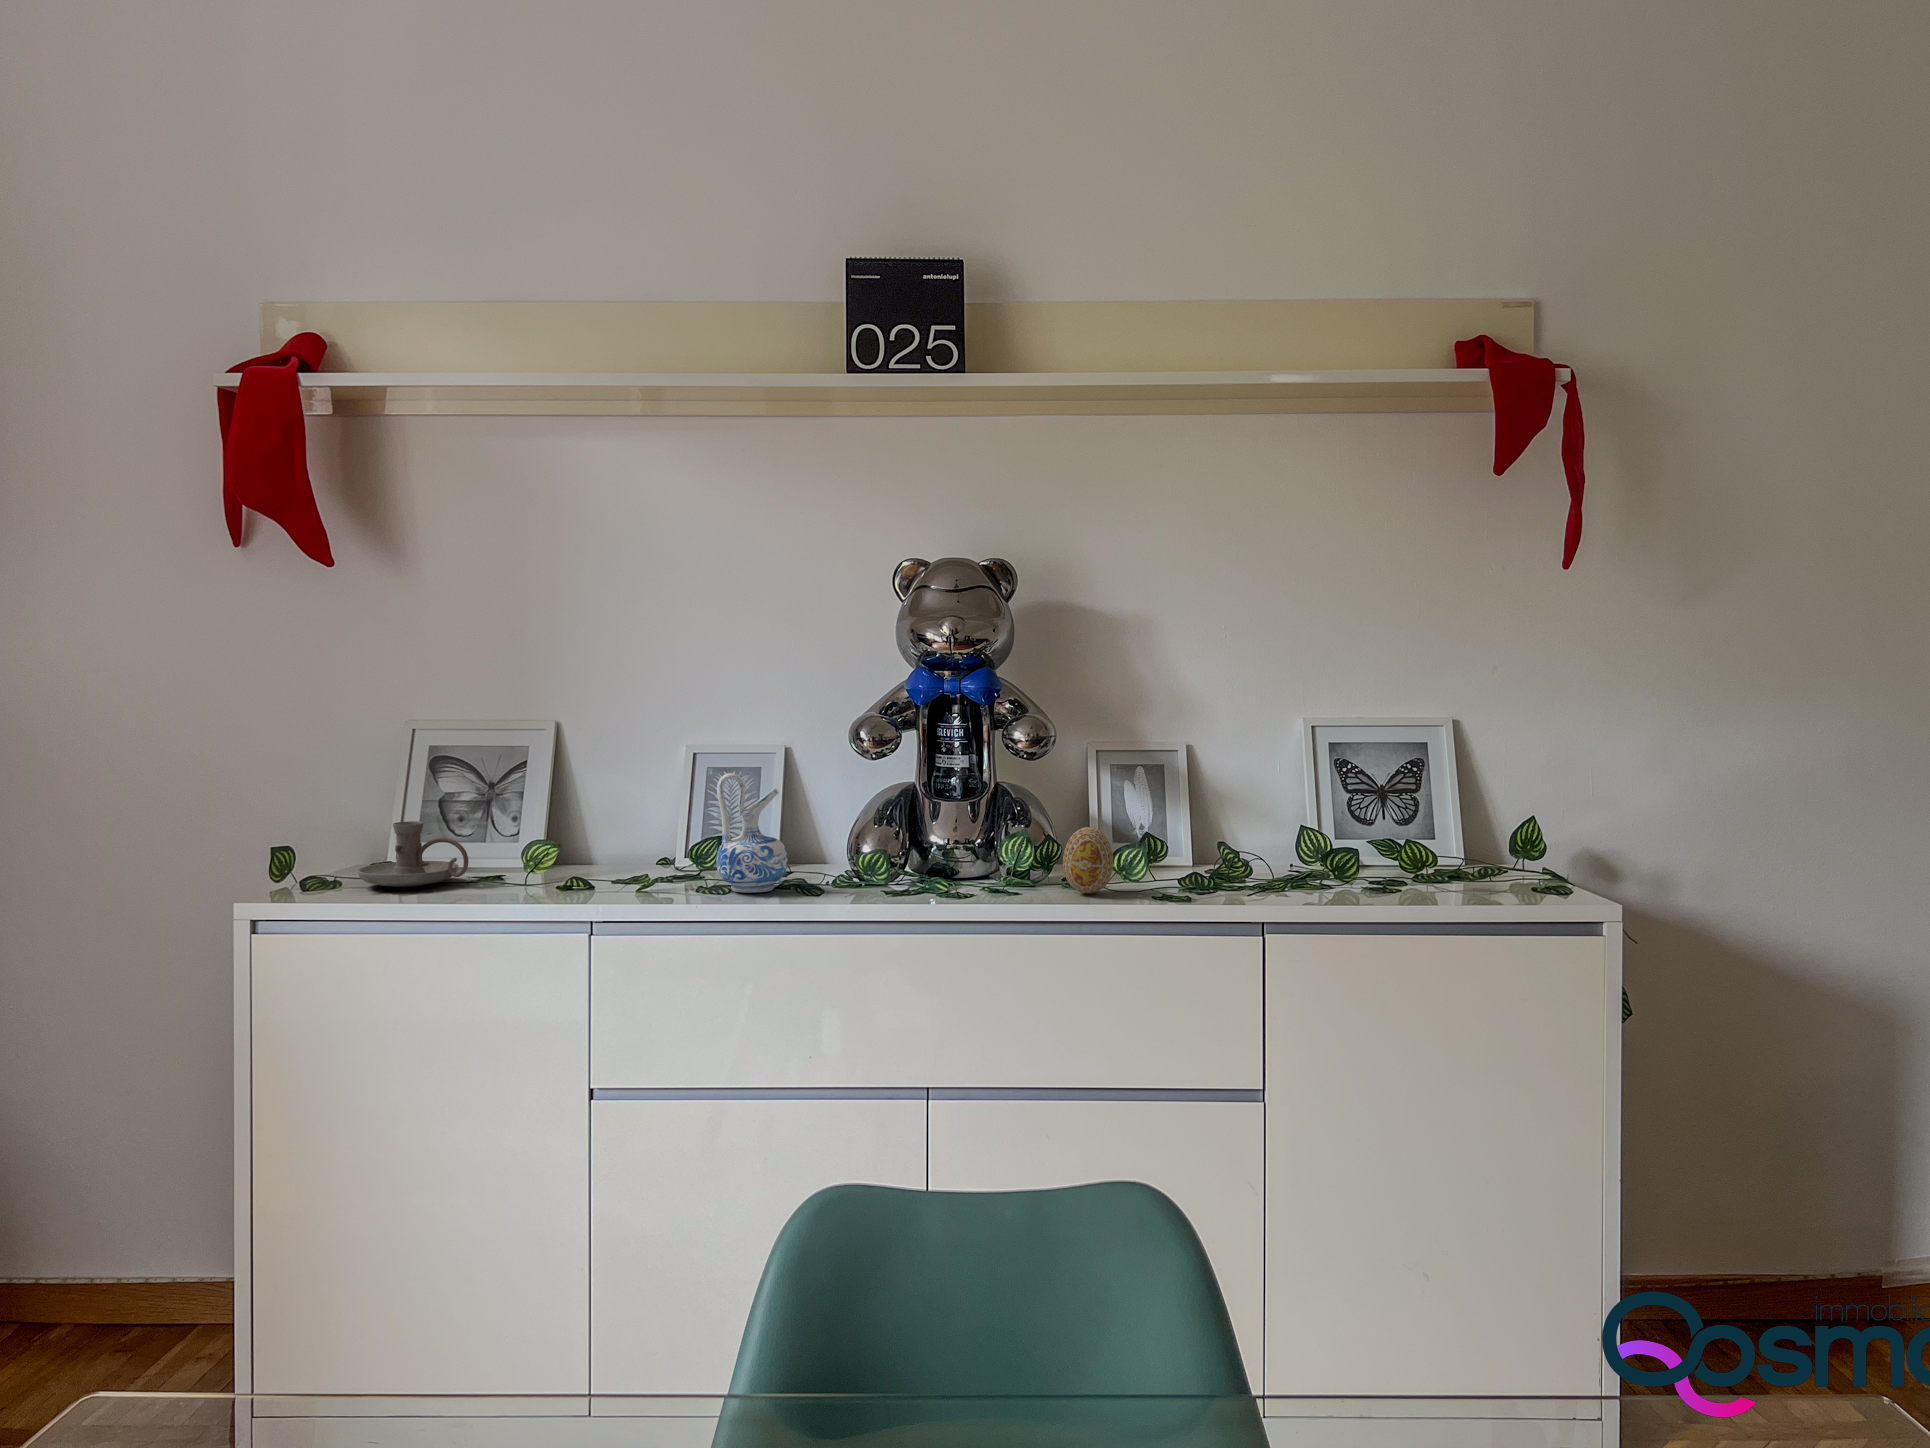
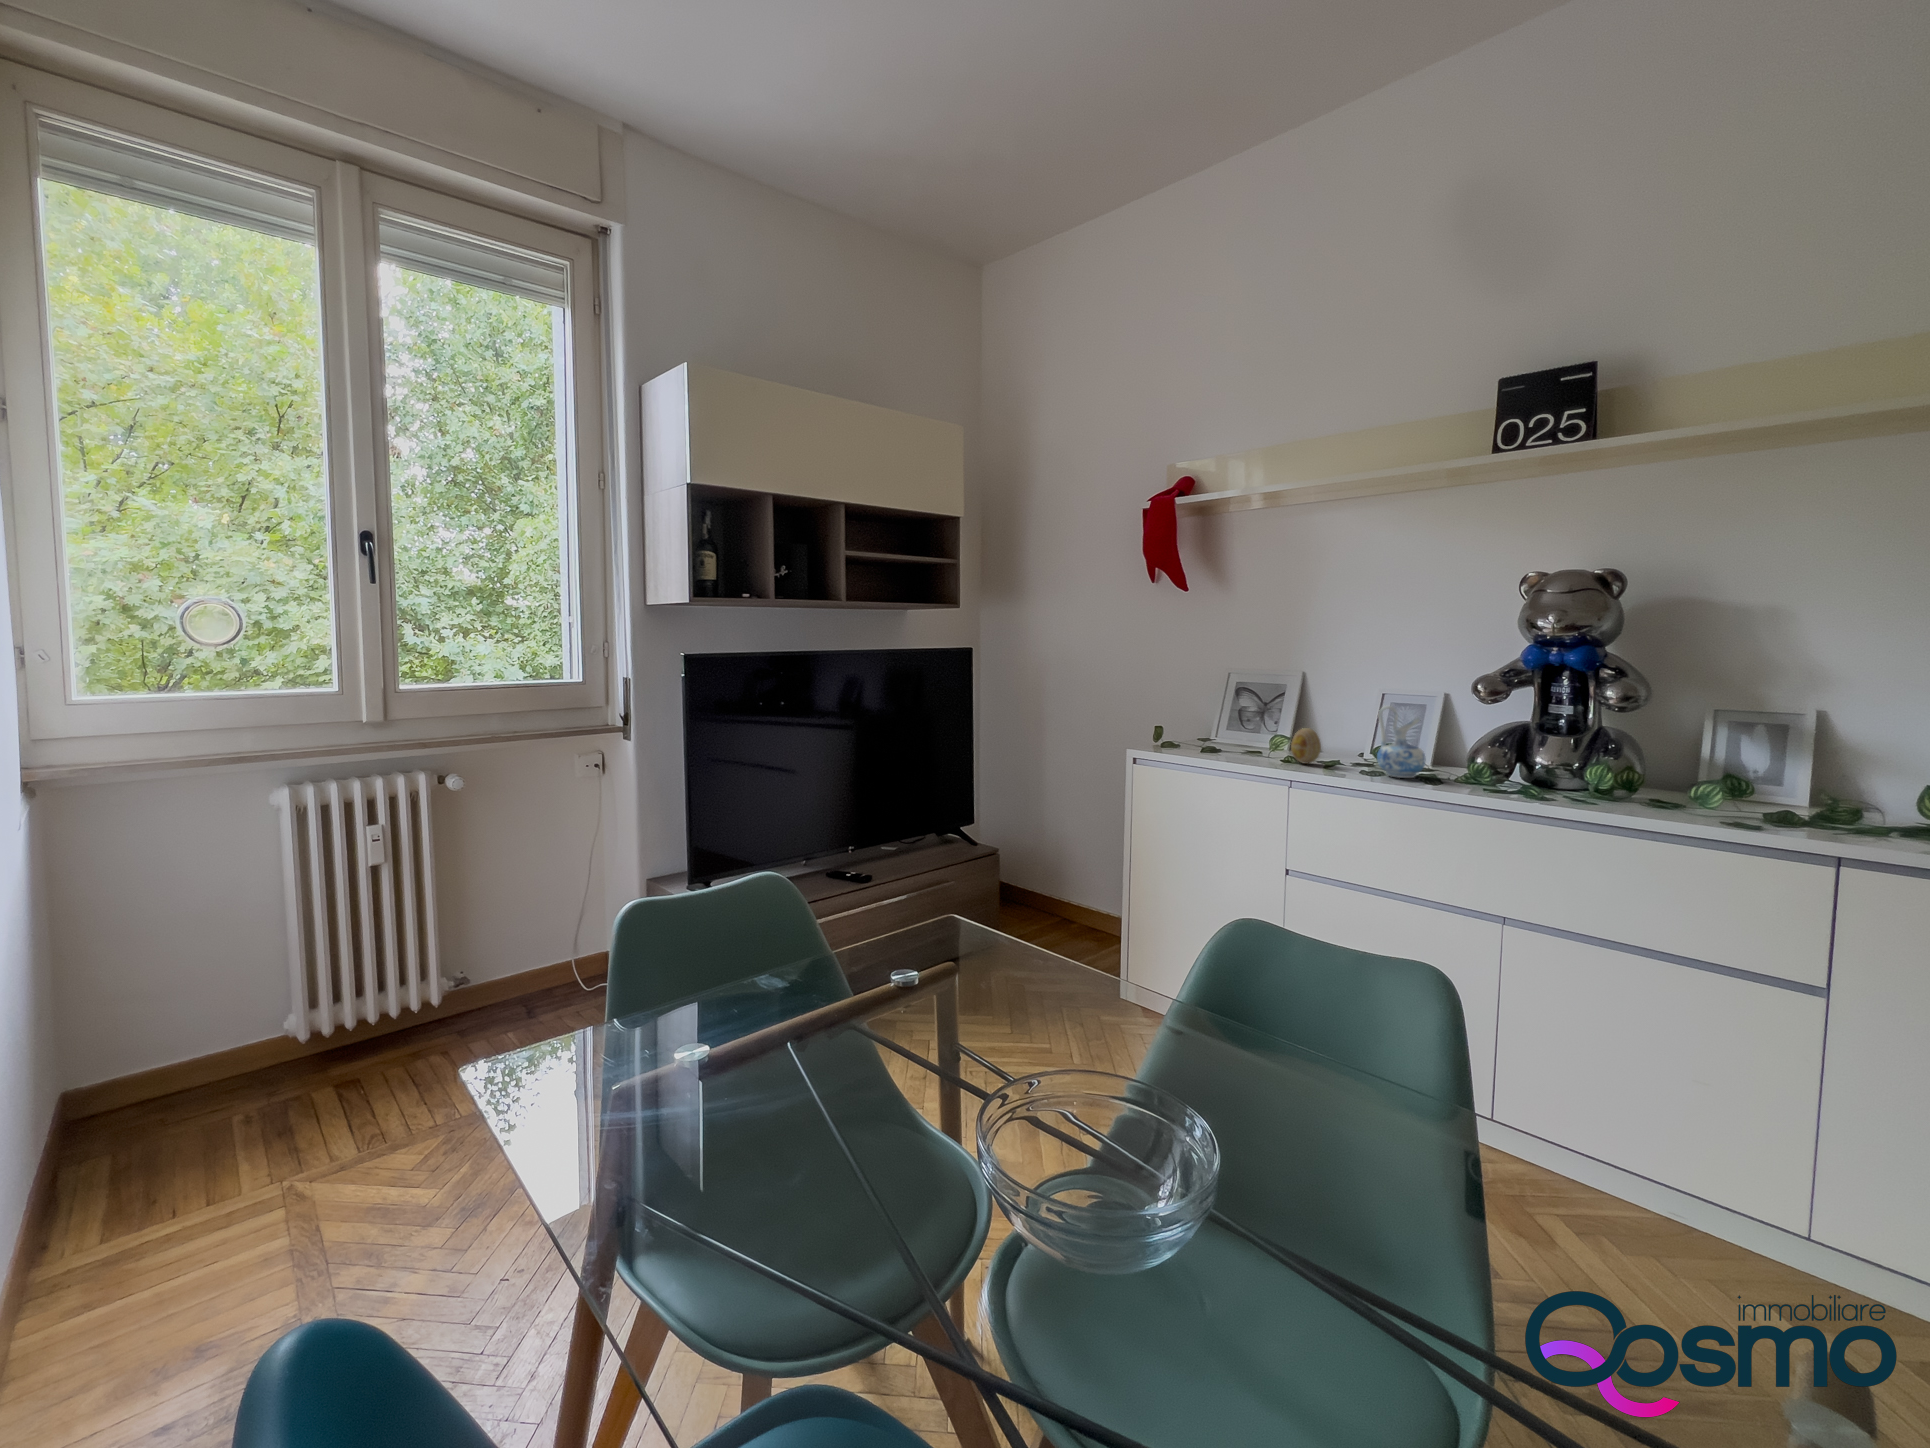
candle holder: present [358,821,469,887] -> none [1189,719,1241,752]
decorative egg: present [1063,827,1113,893] -> present [1291,728,1321,764]

